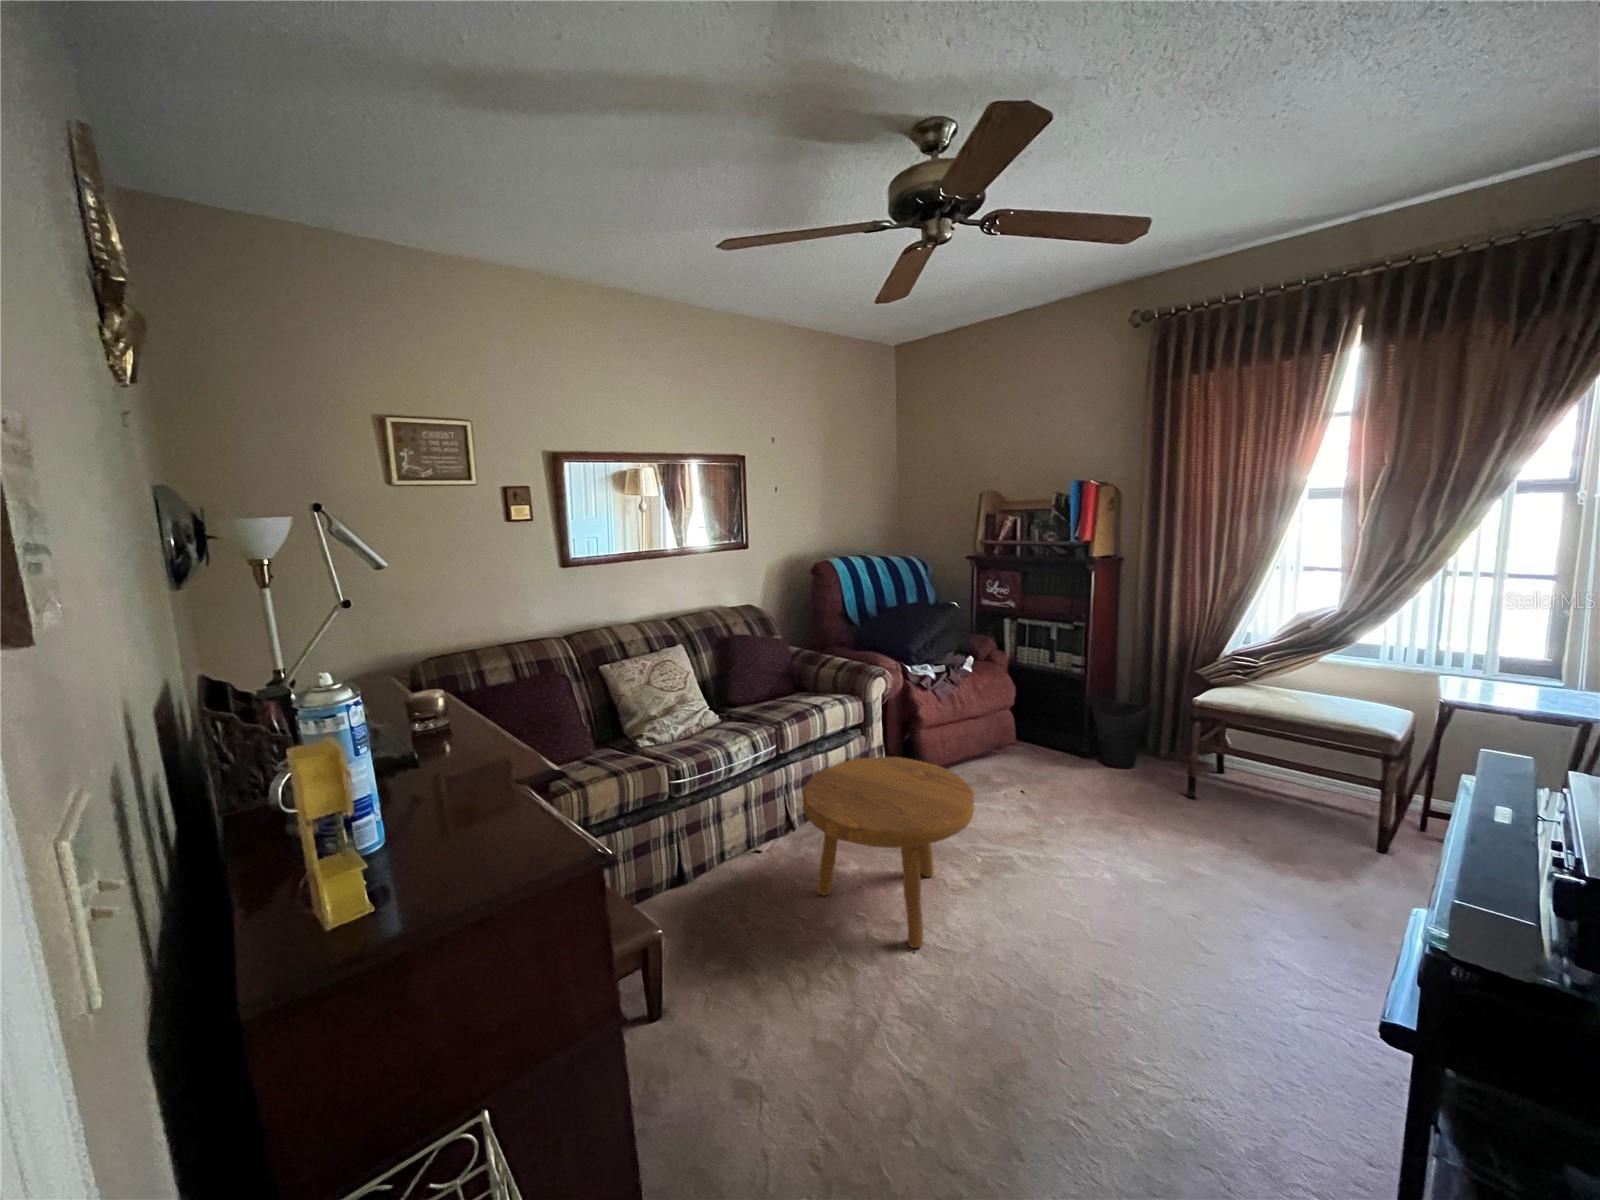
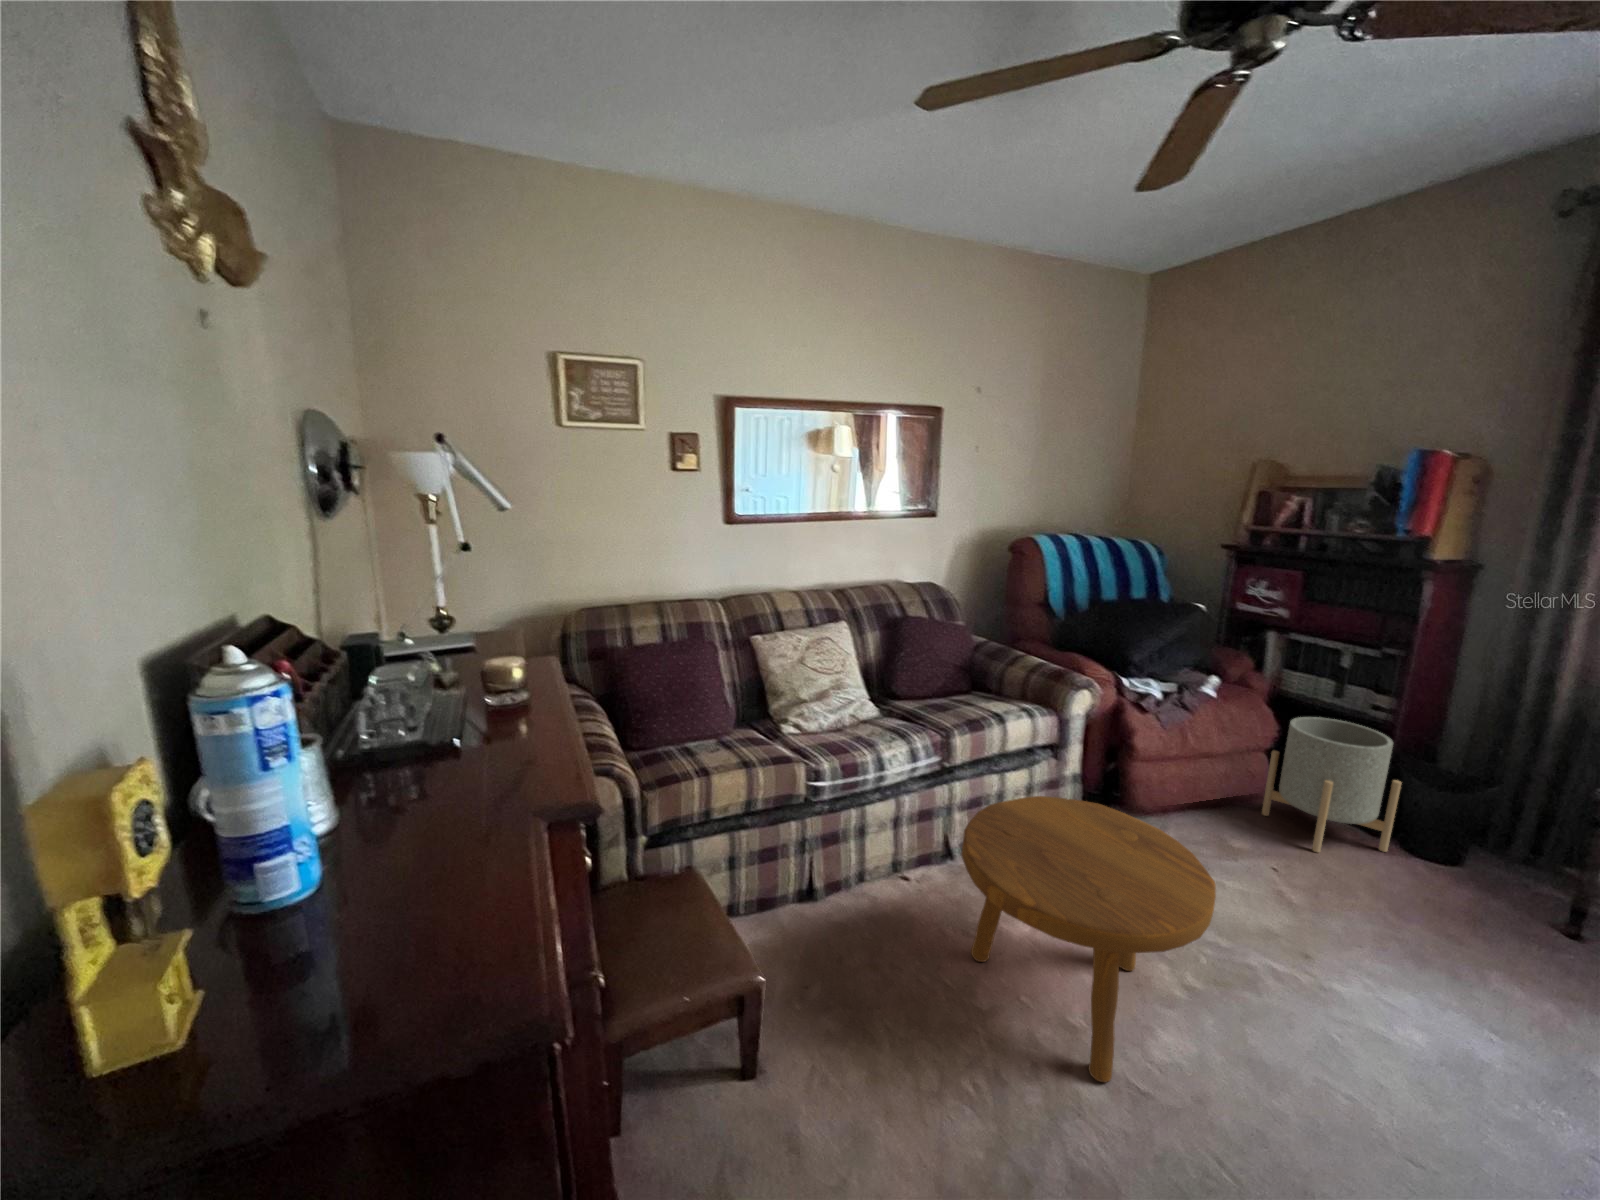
planter: none [1013,677,1092,775] -> present [1262,717,1401,853]

